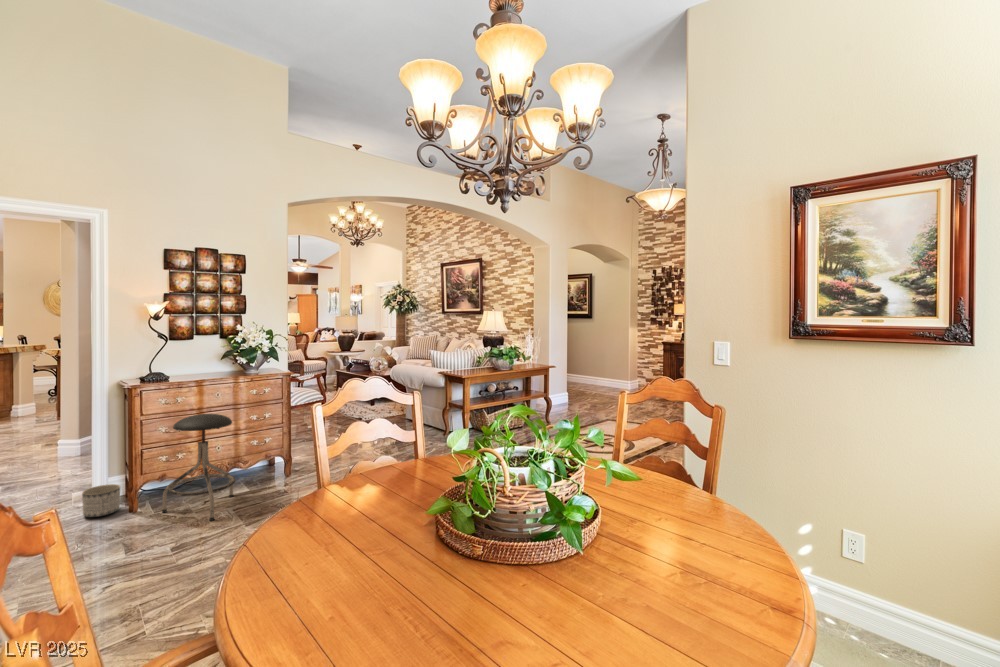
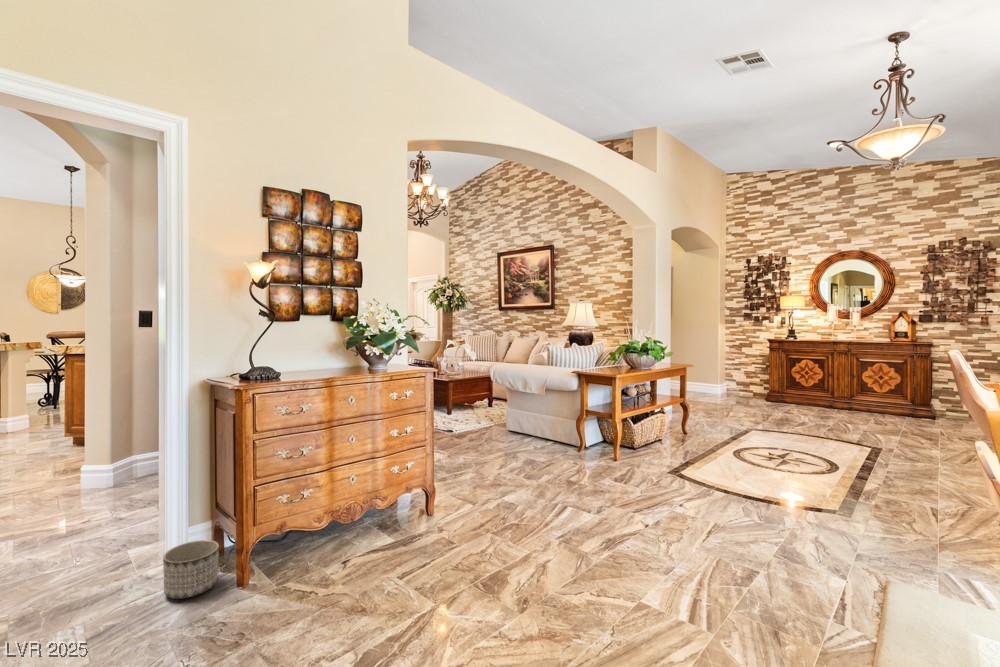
stool: present [162,414,236,521] -> none [286,429,392,600]

